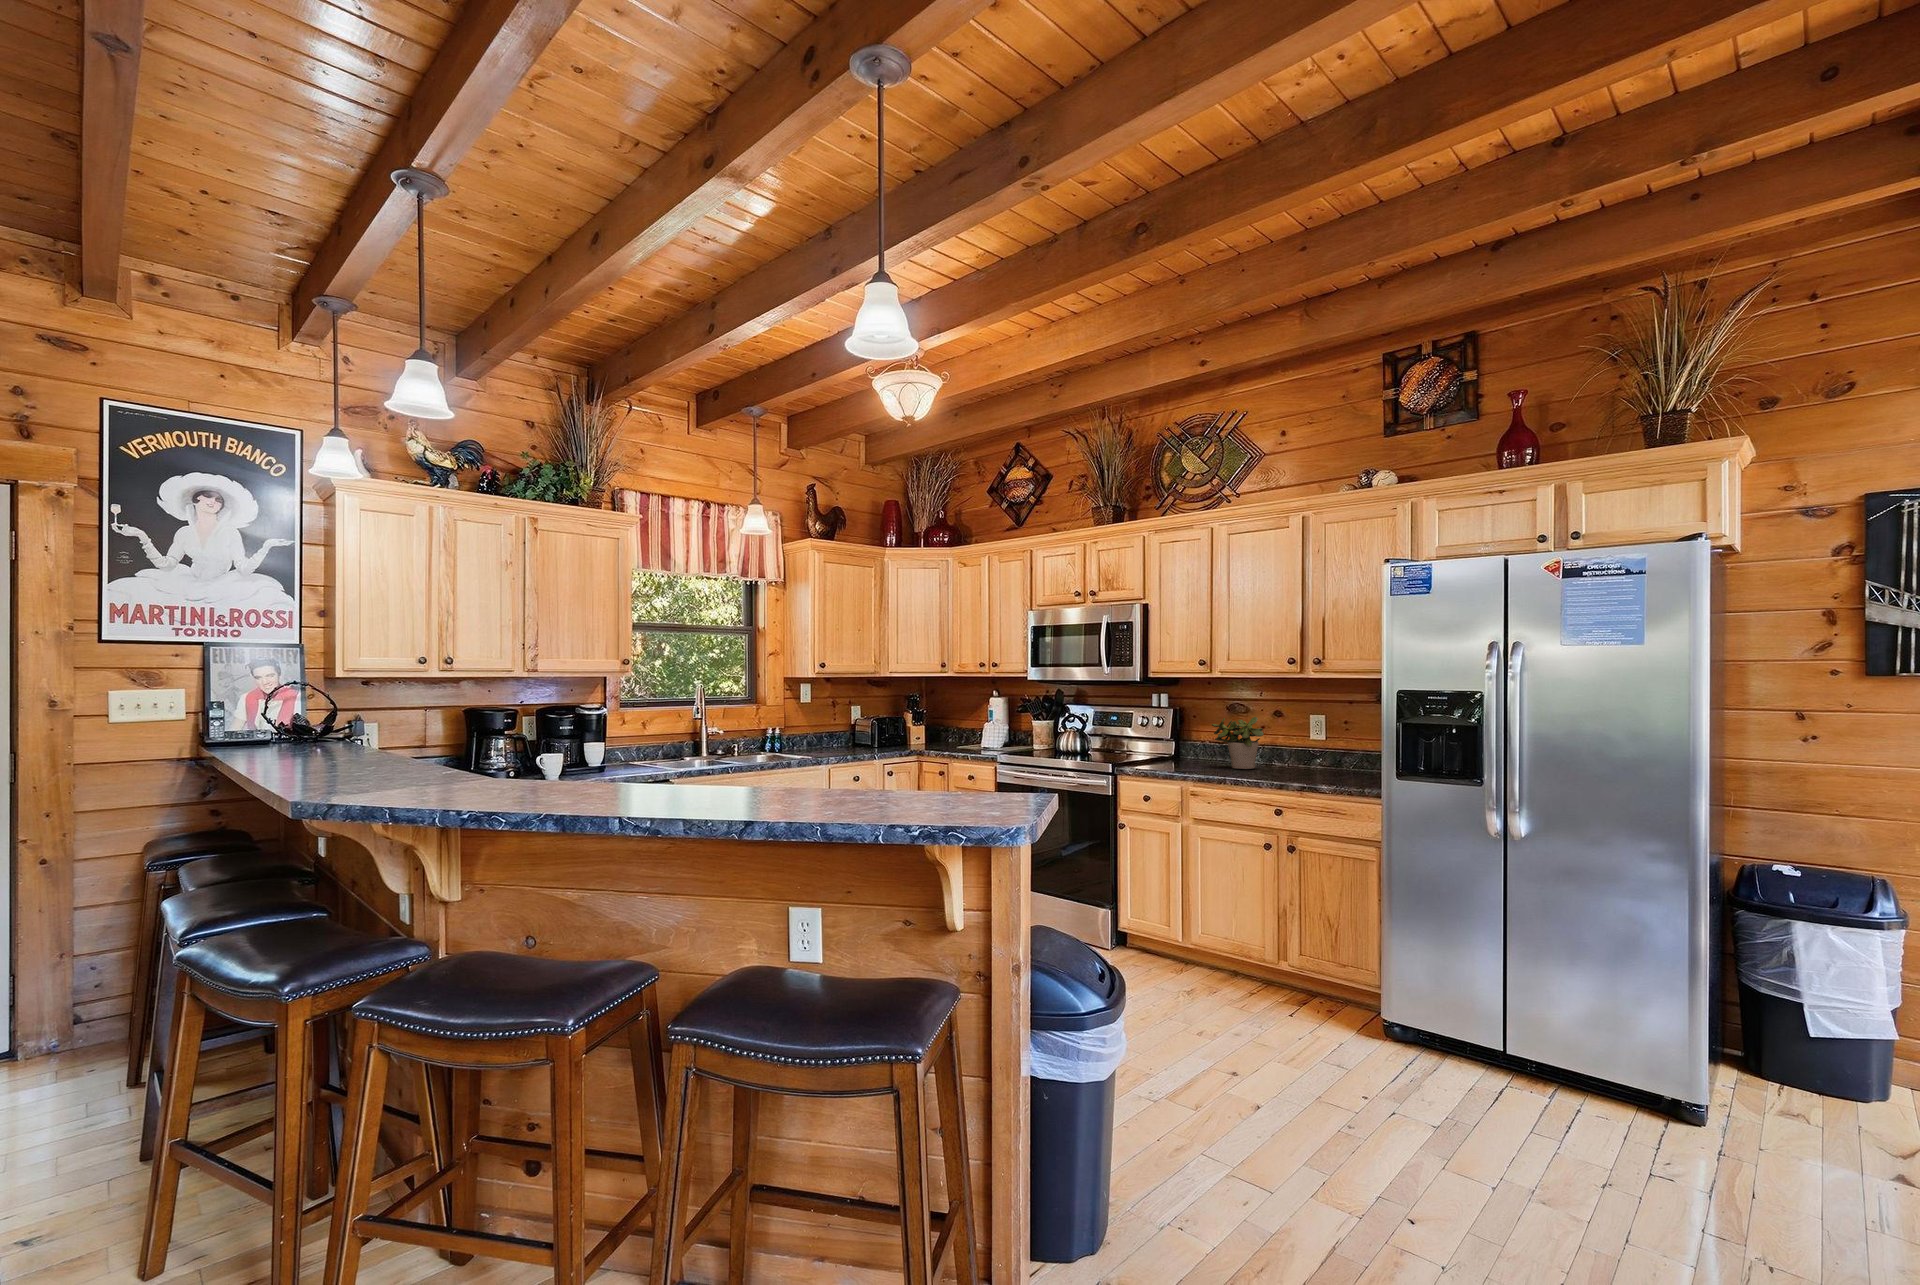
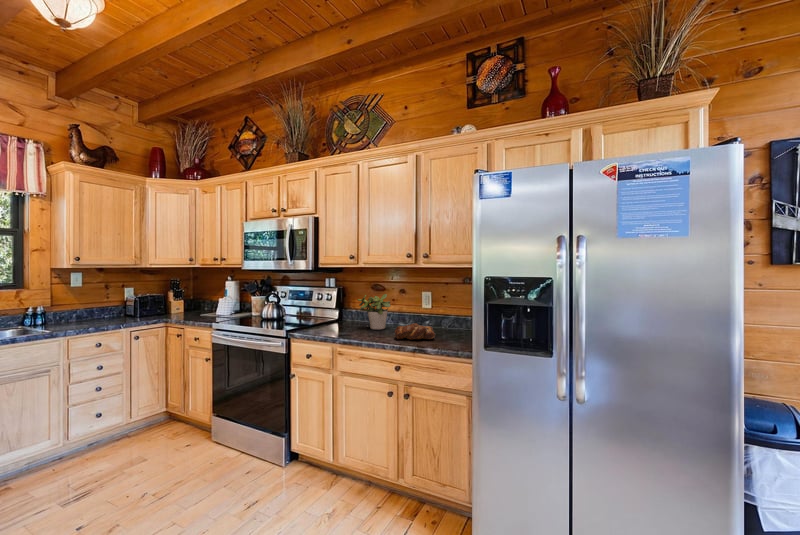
bread loaf: none [1272,758,1334,779] -> present [394,323,435,339]

